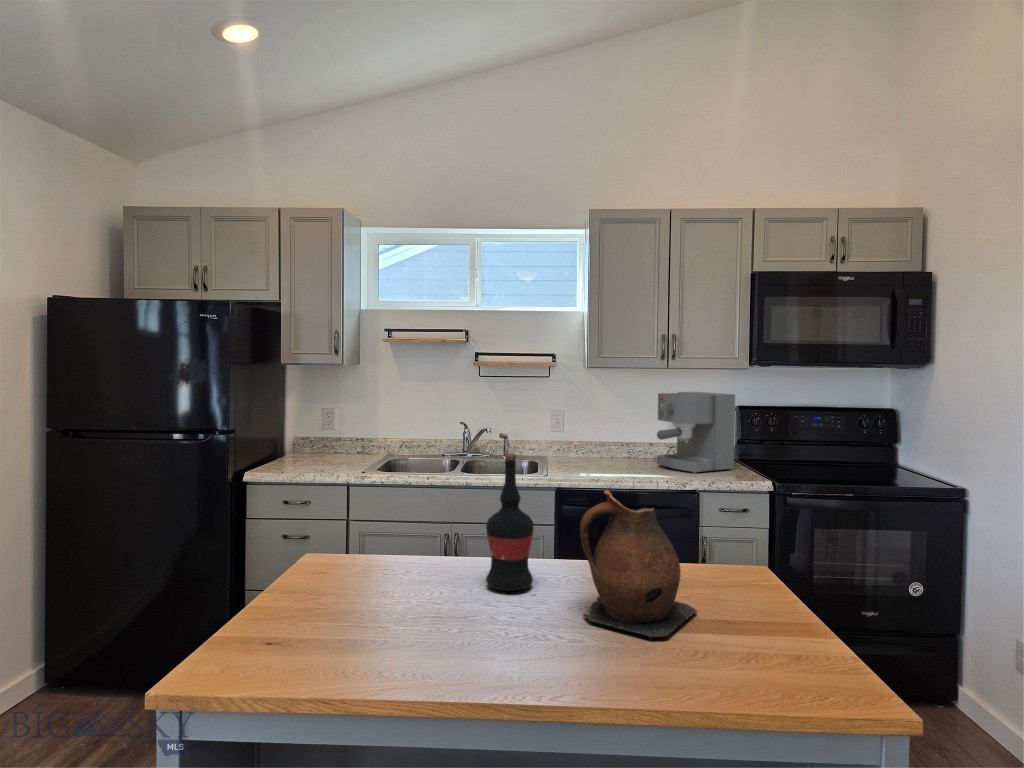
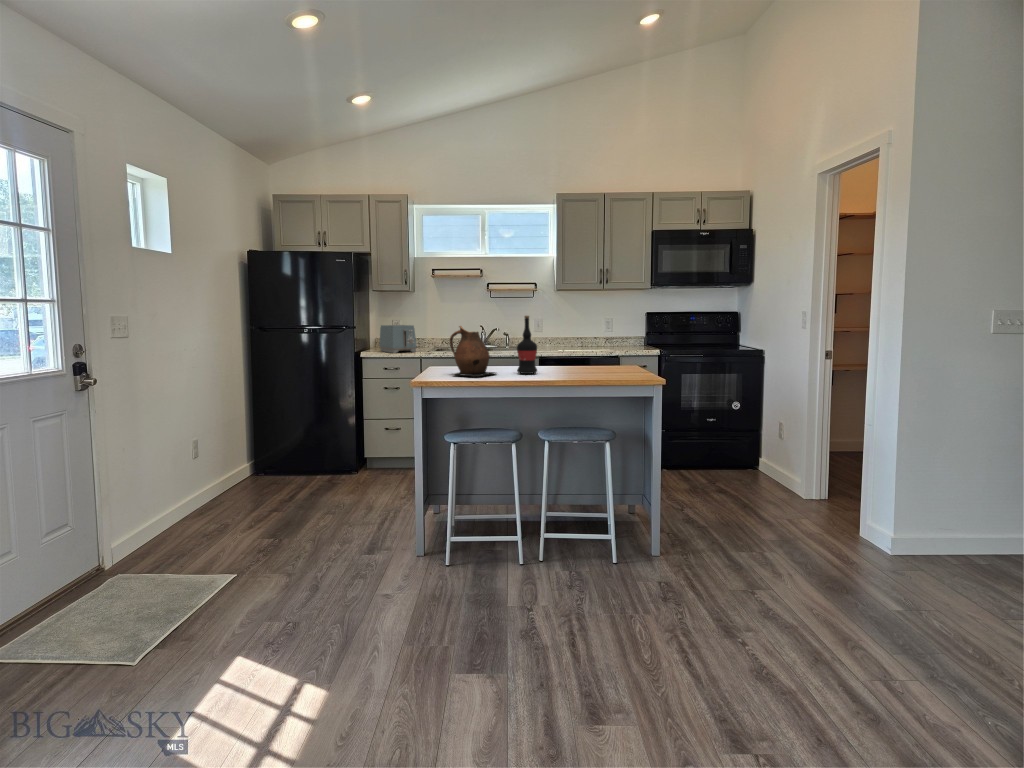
coffee maker: present [657,392,735,474] -> none [597,304,643,350]
toaster: none [294,418,350,470] -> present [379,325,417,353]
ceramic pitcher: present [580,490,697,639] -> present [450,326,496,377]

